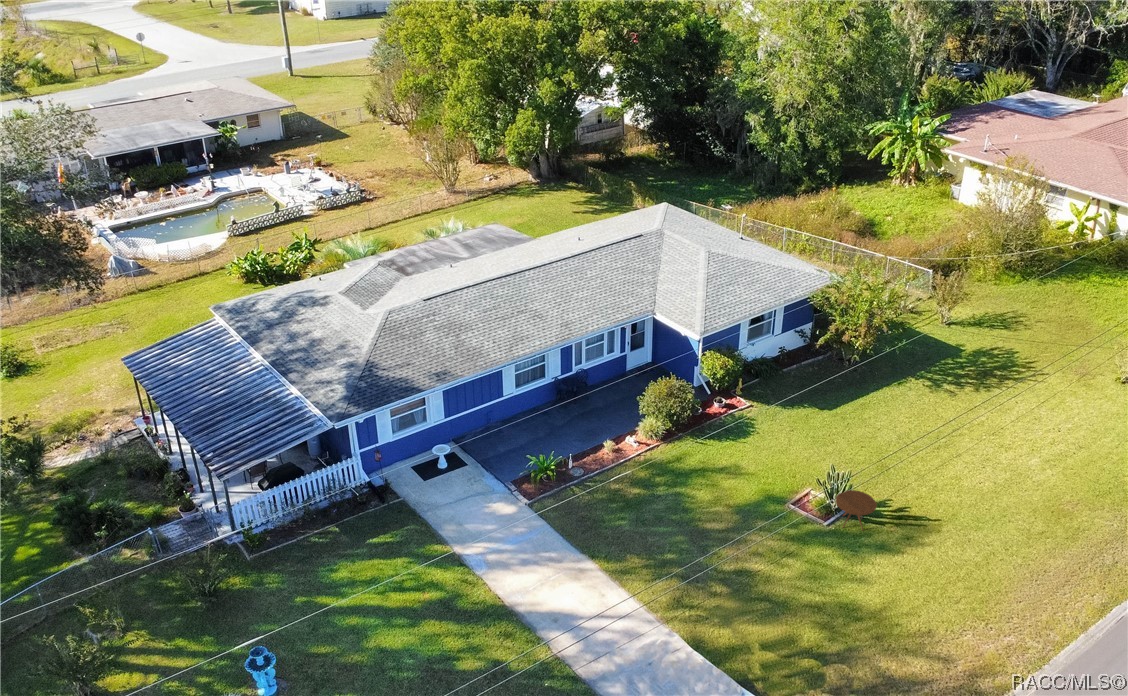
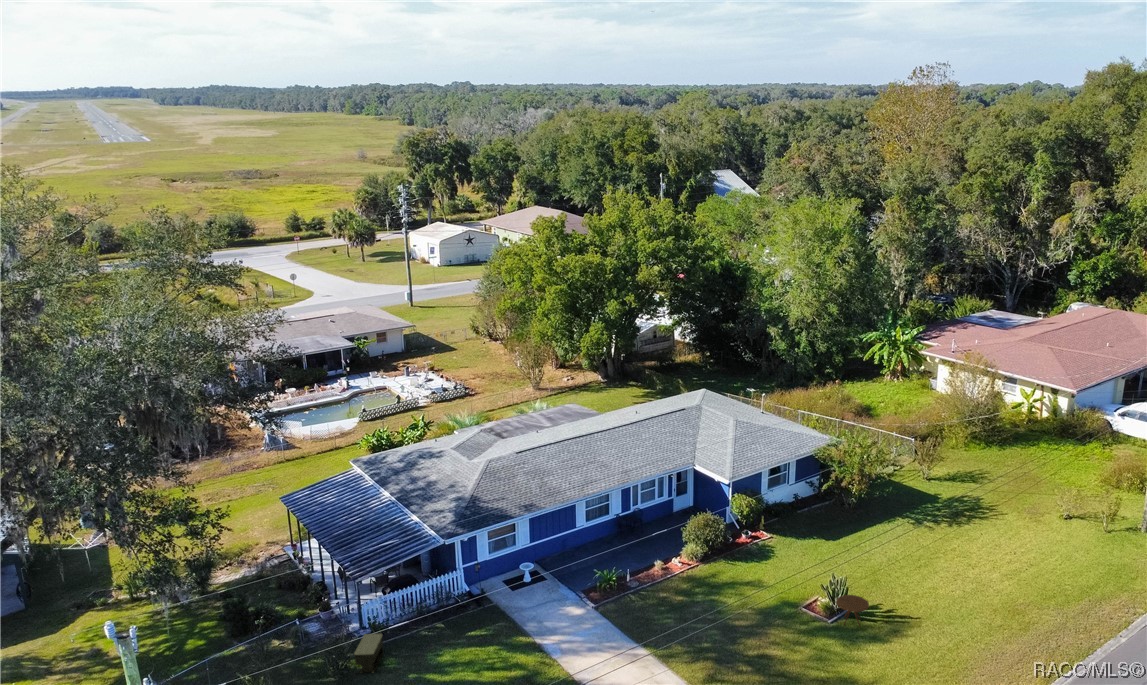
storage bench: none [215,555,257,606] -> present [354,634,383,673]

